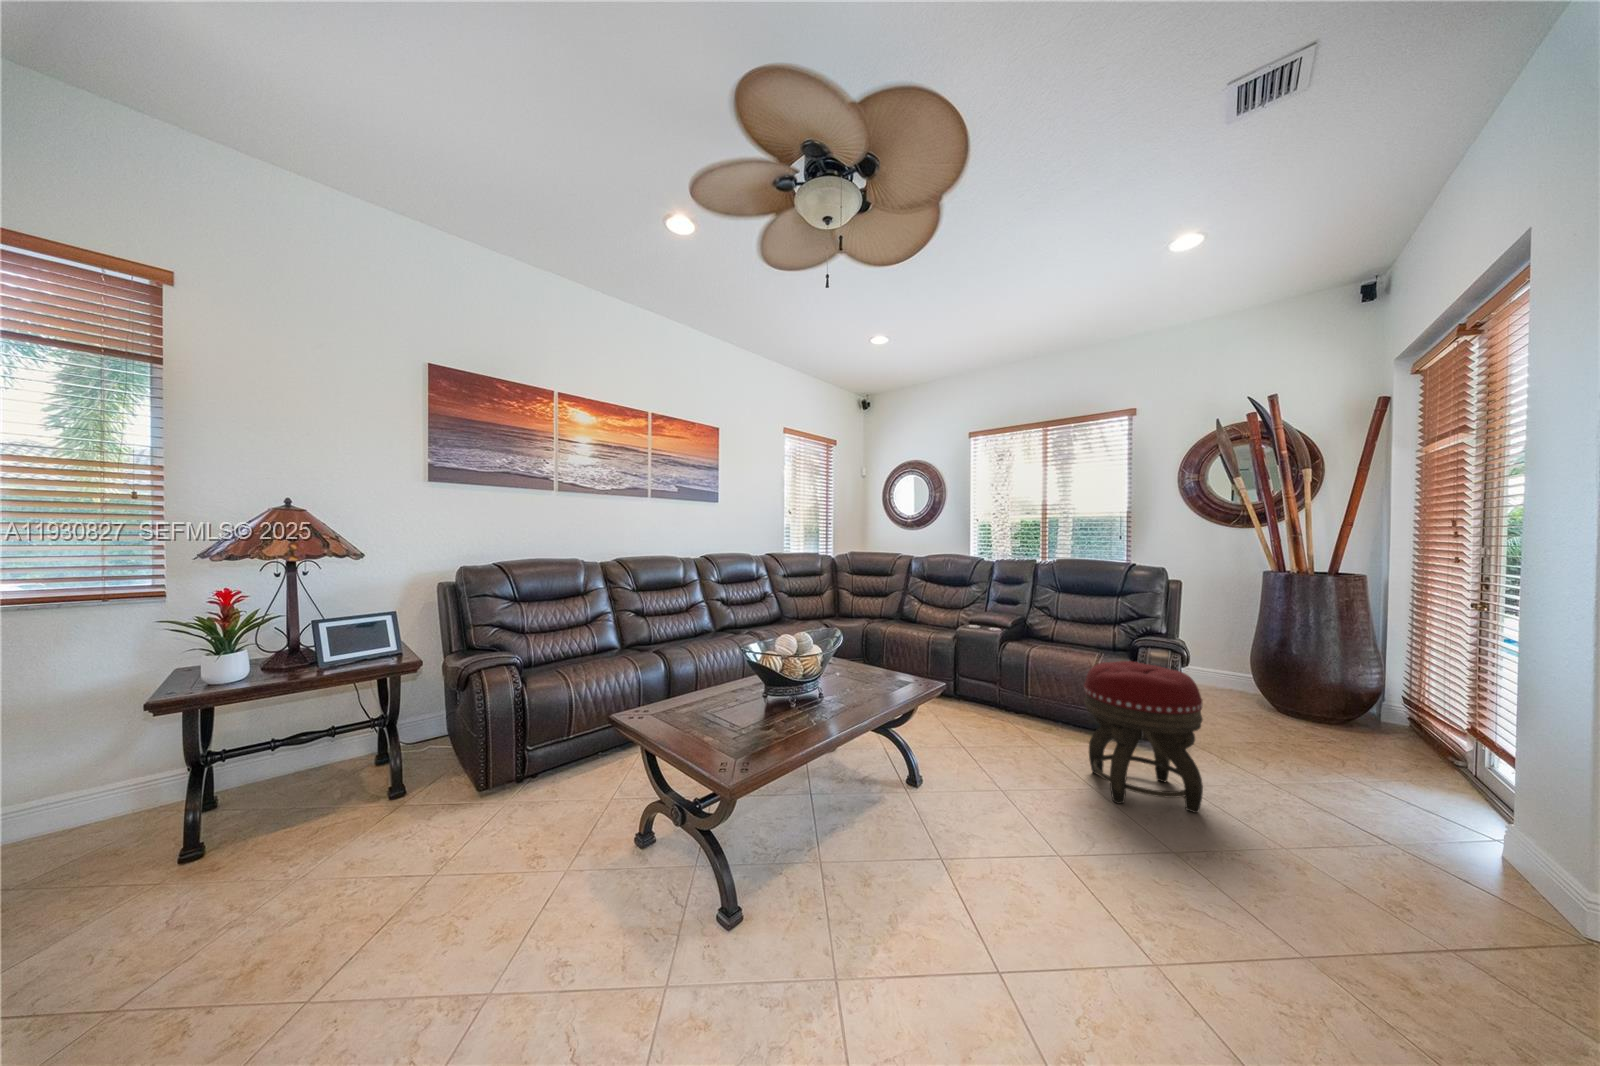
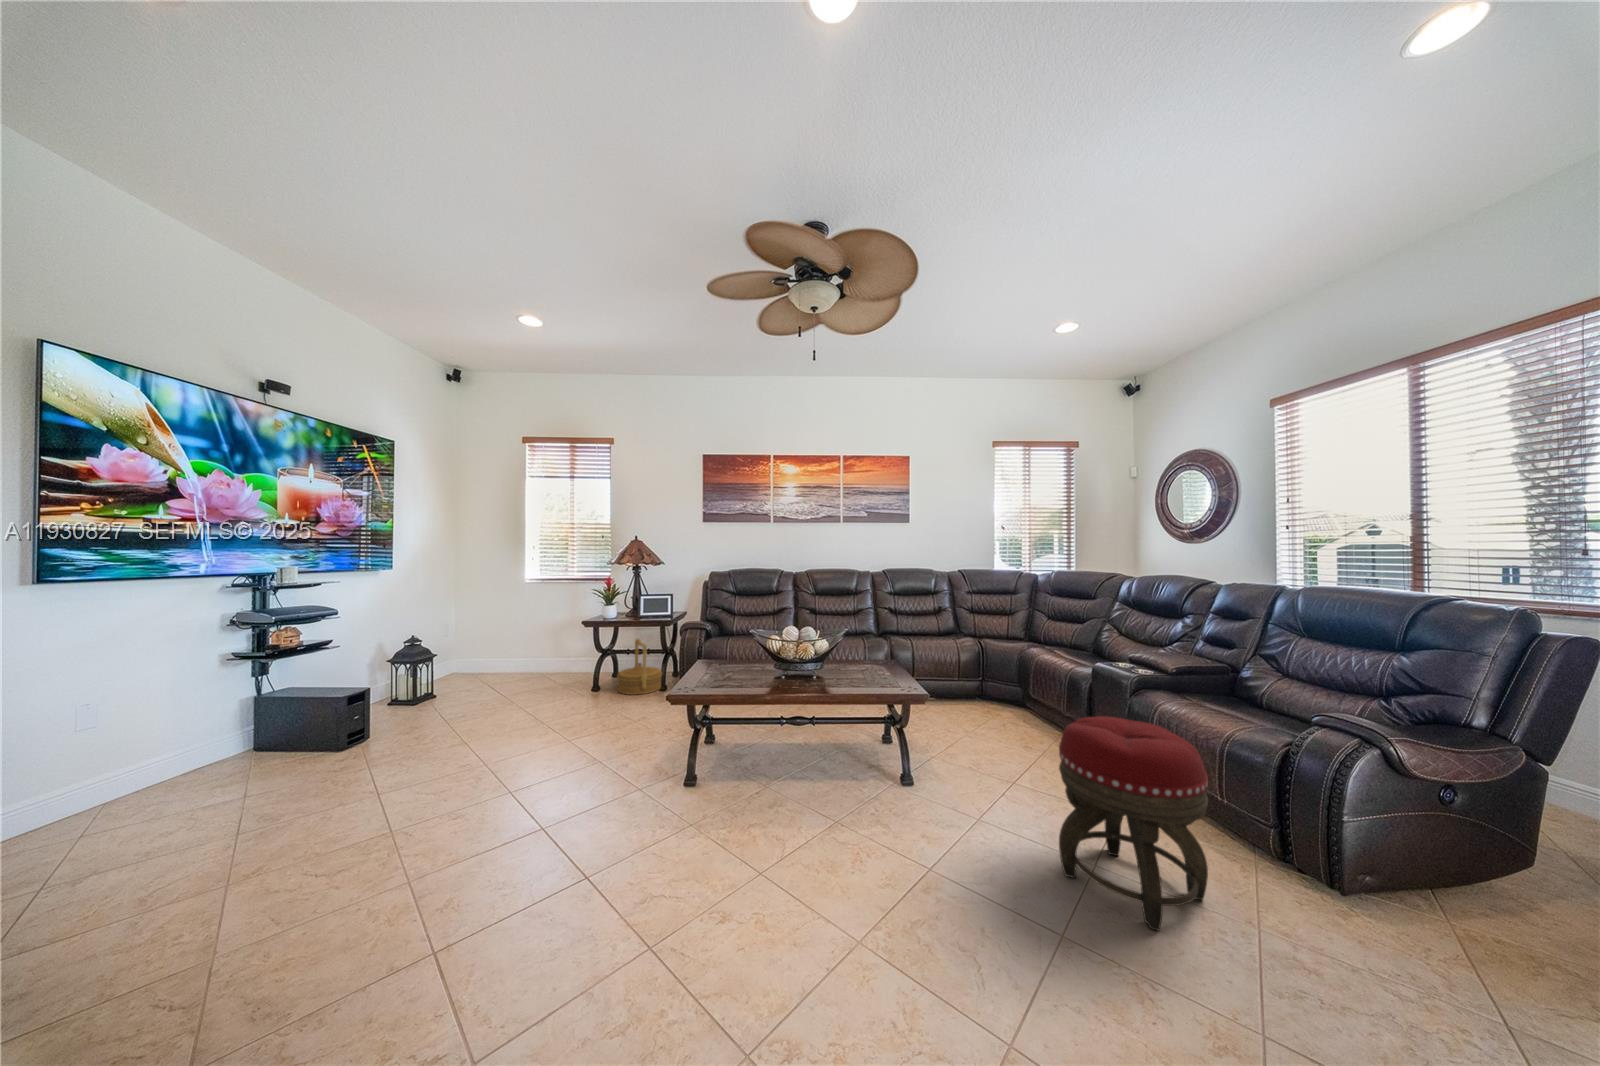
woven basket: none [260,712,386,840] -> present [617,639,662,695]

